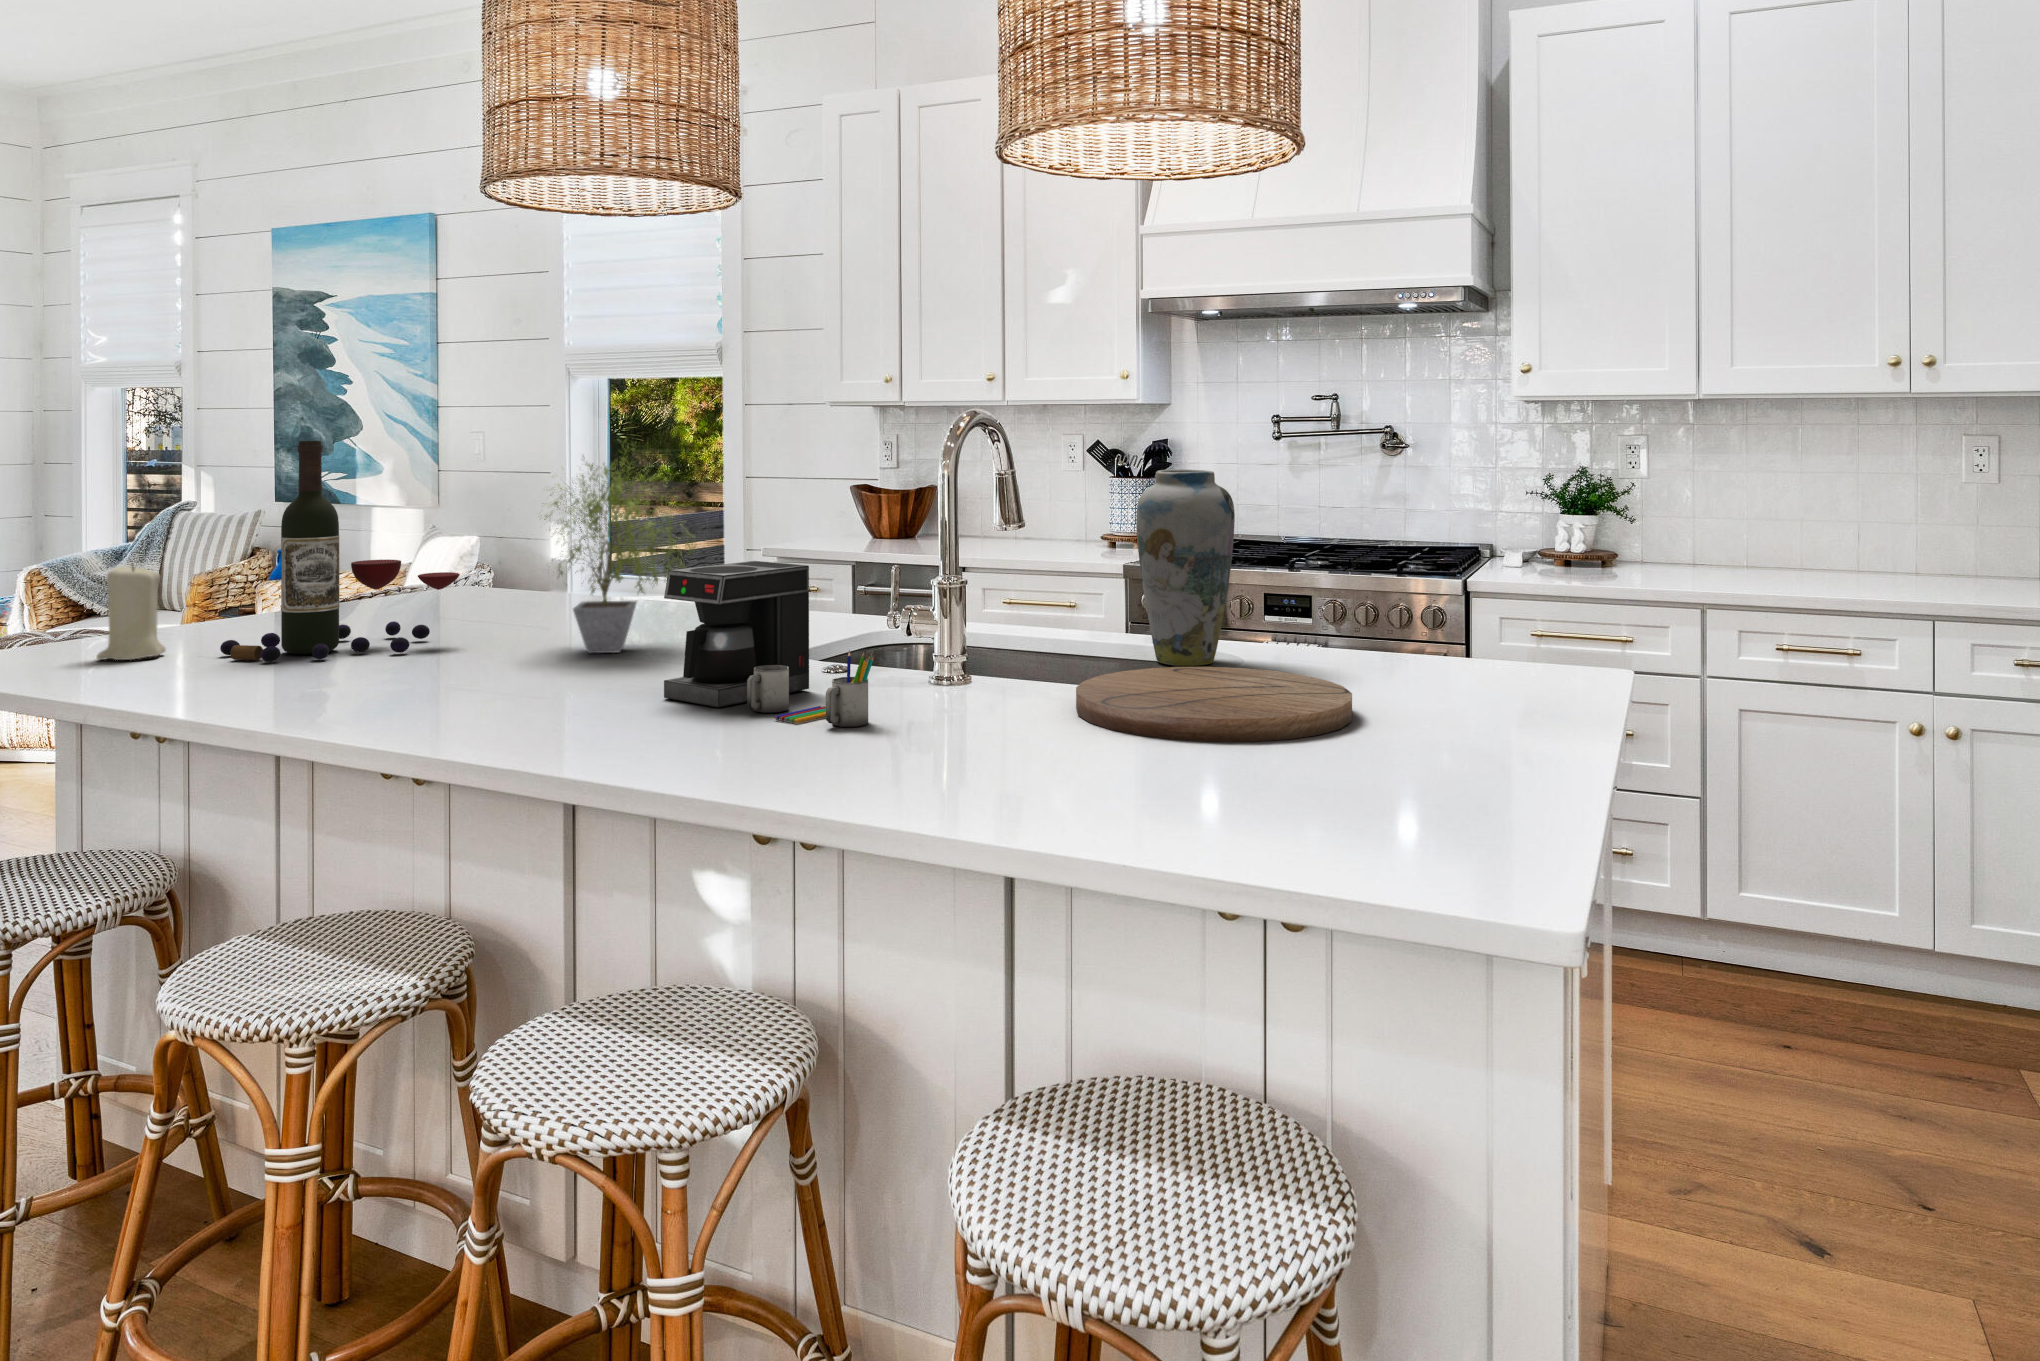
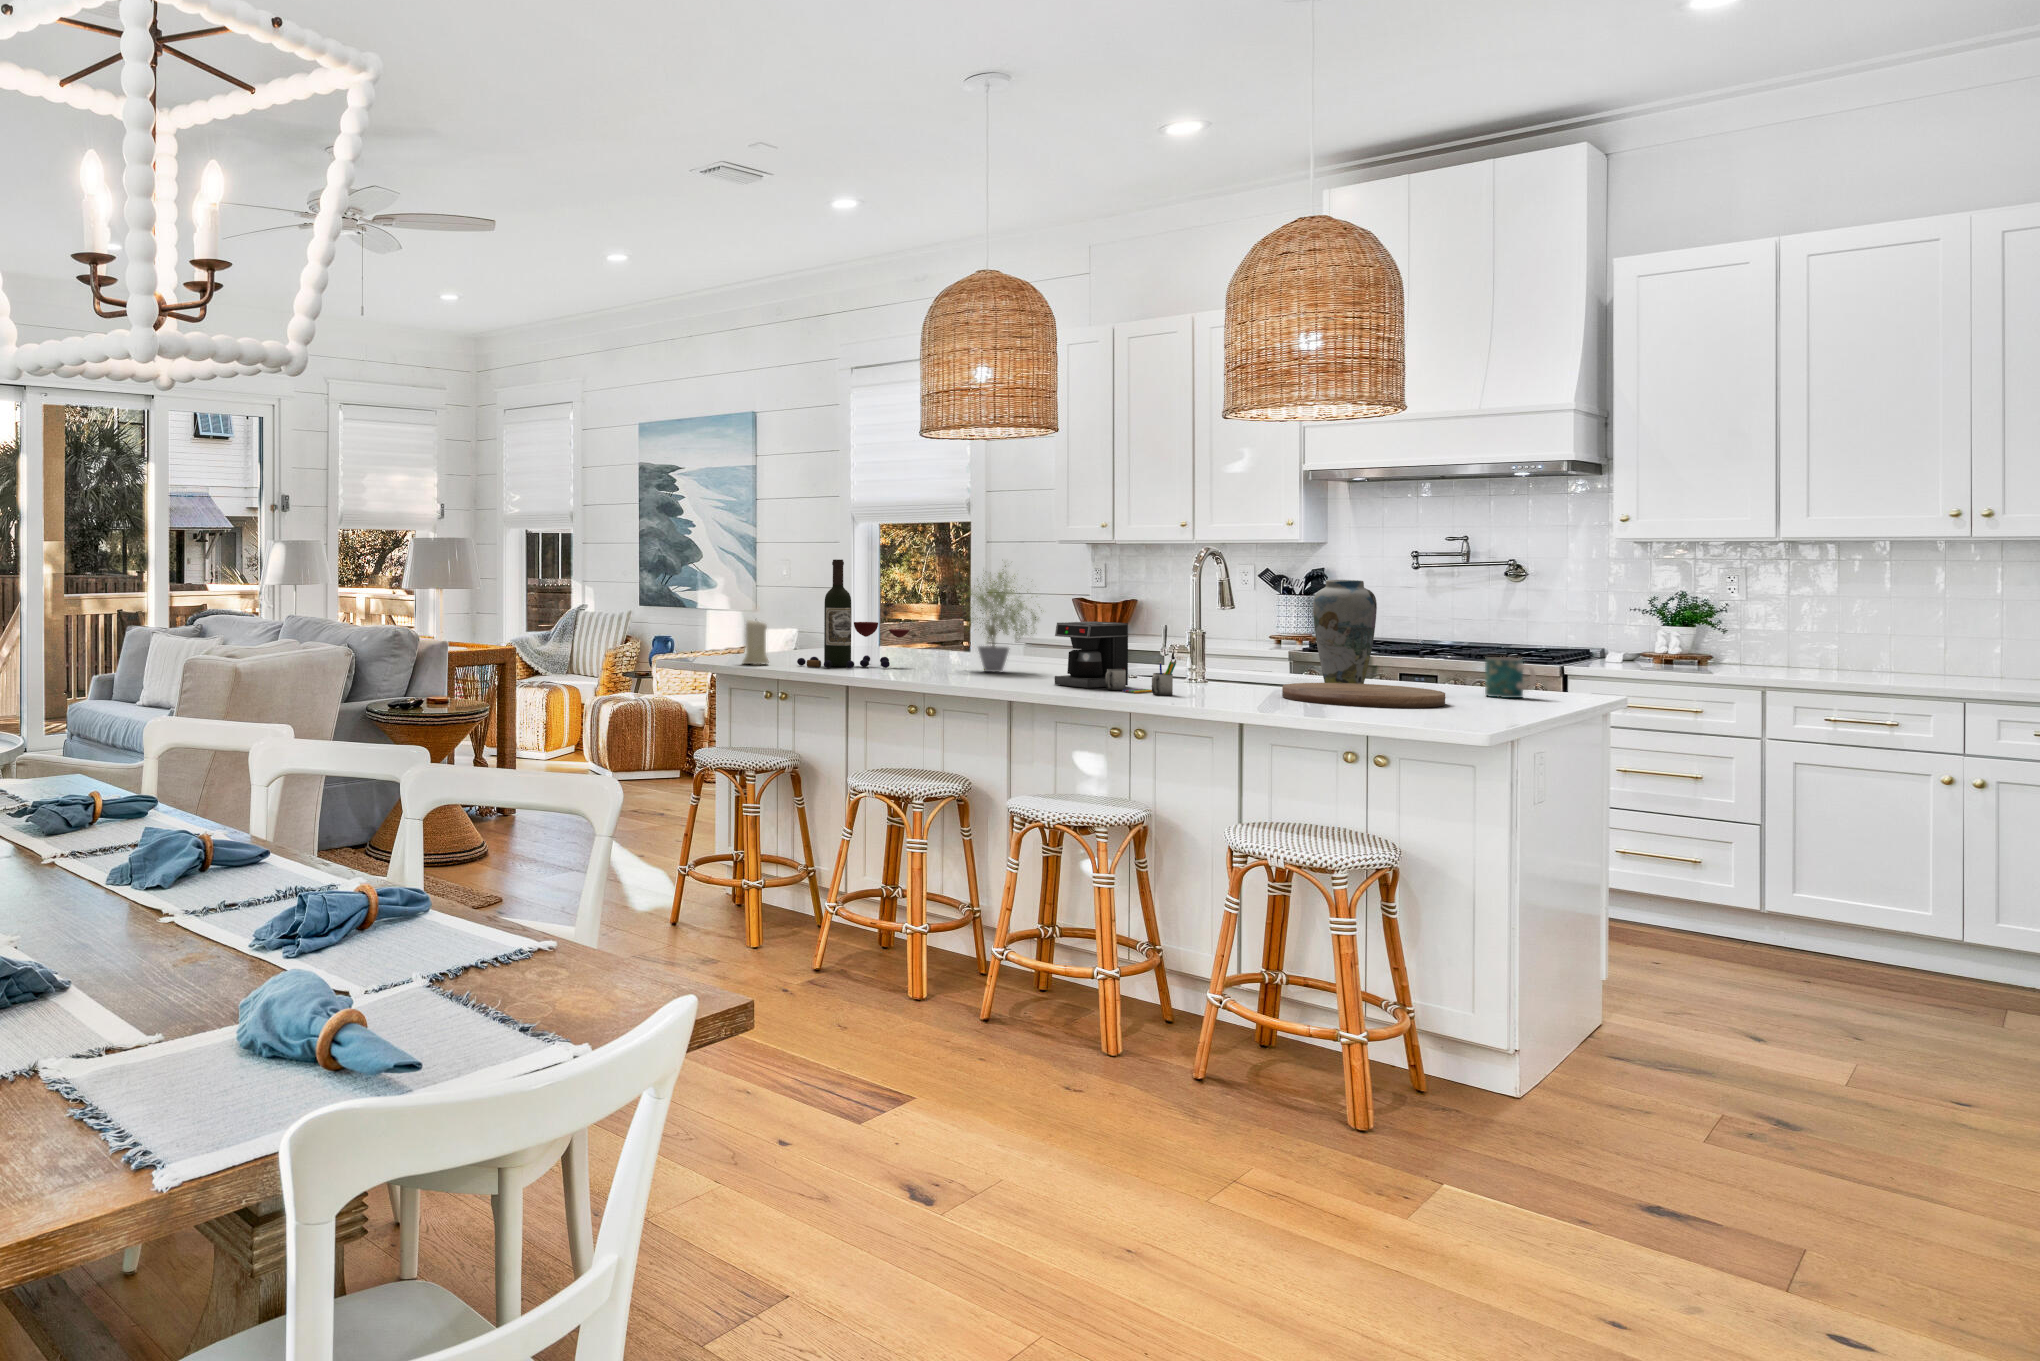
mug: none [1399,601,1477,676] -> present [1485,657,1536,698]

